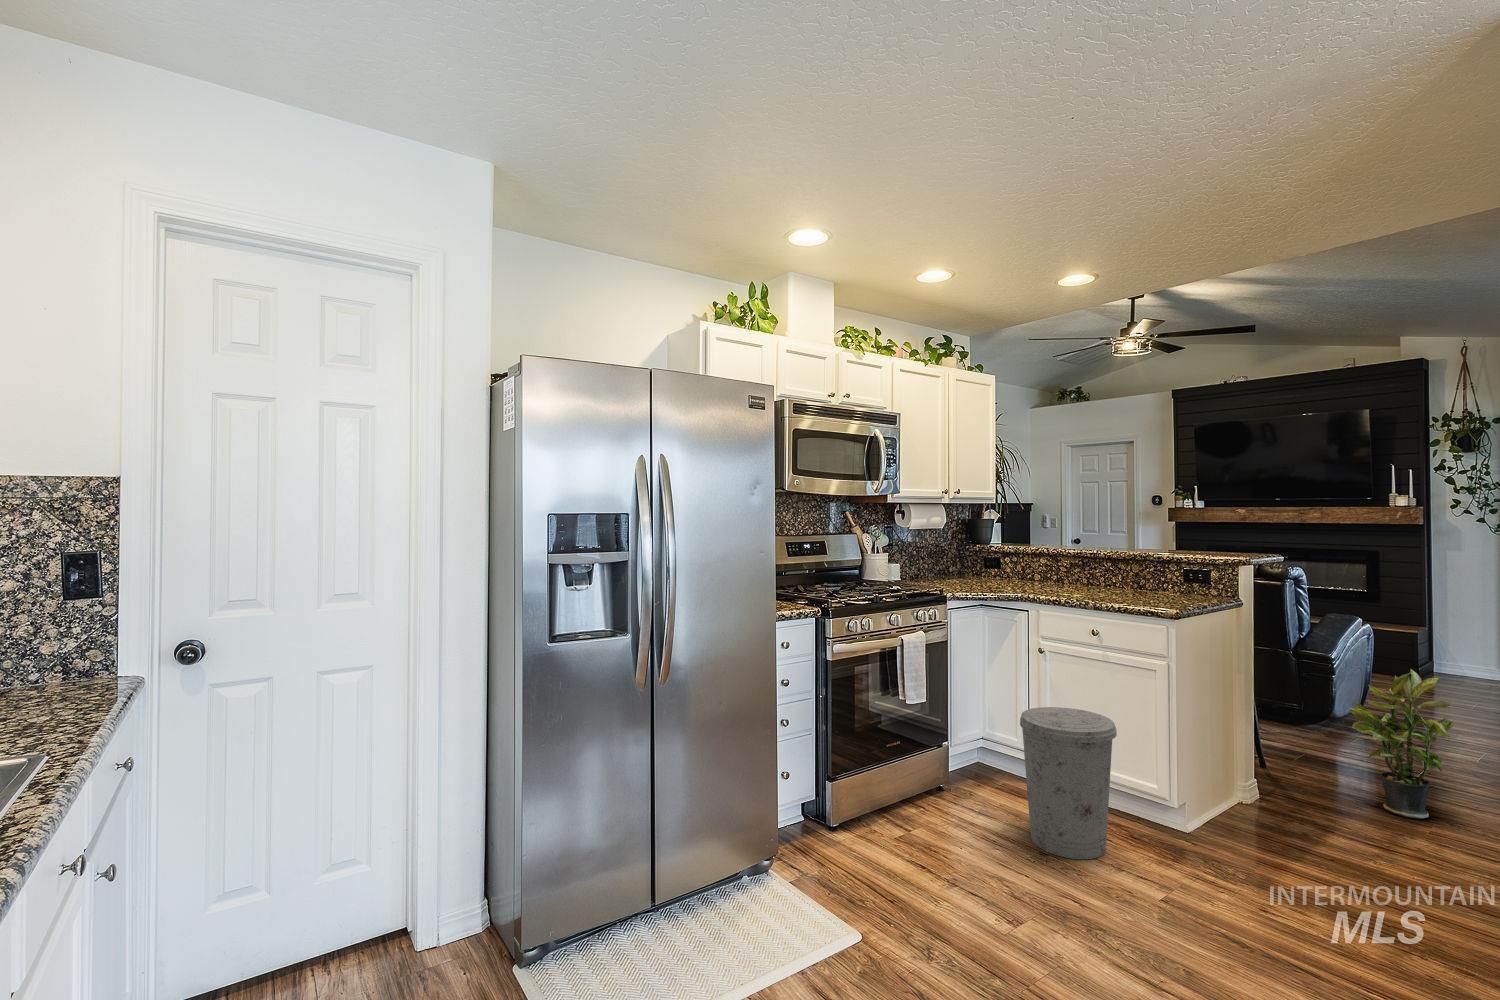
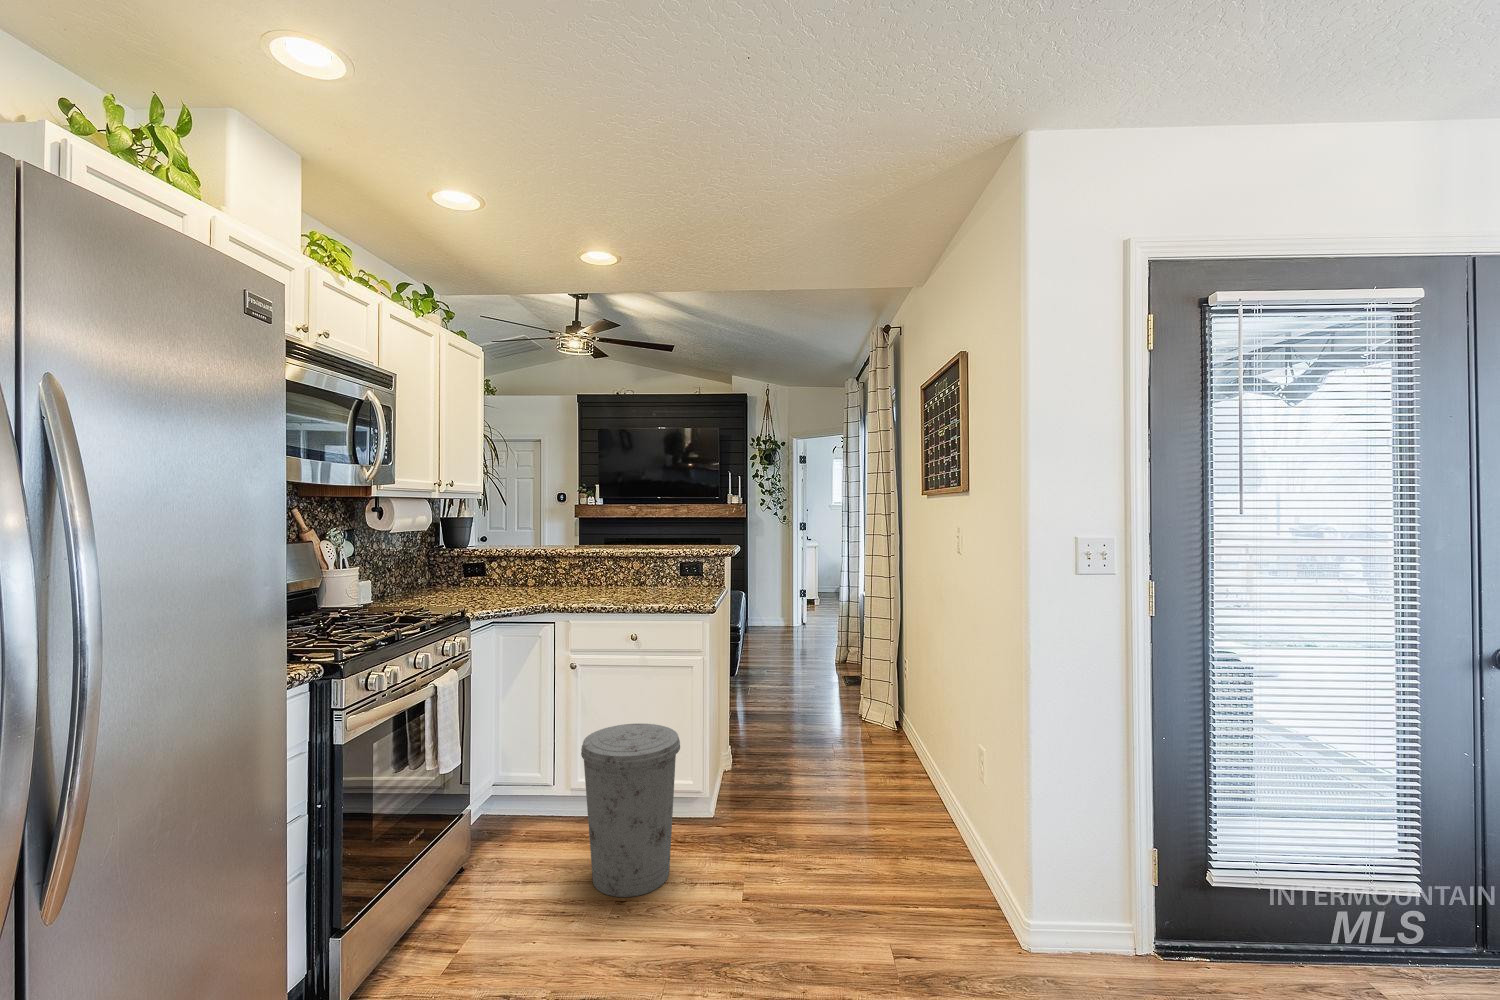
potted plant: present [1349,669,1454,819] -> none [781,628,841,742]

